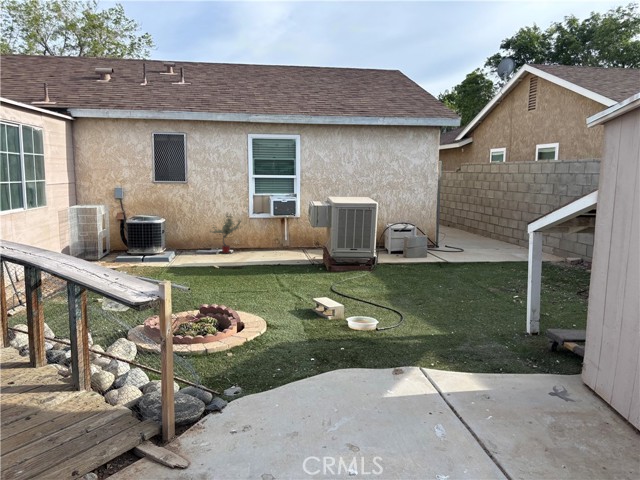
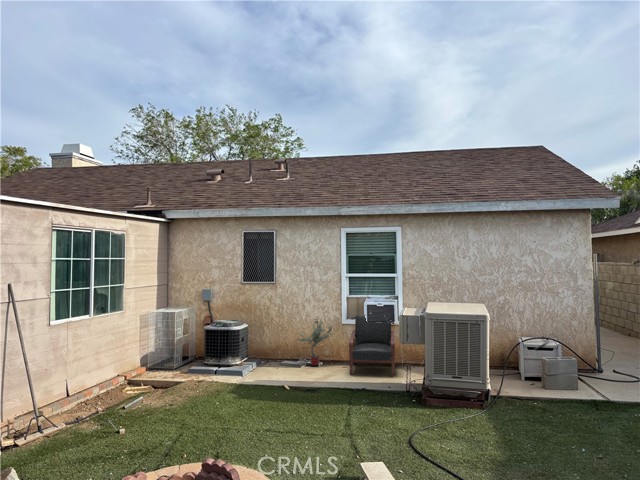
chair: none [257,210,298,257] -> present [349,315,395,376]

